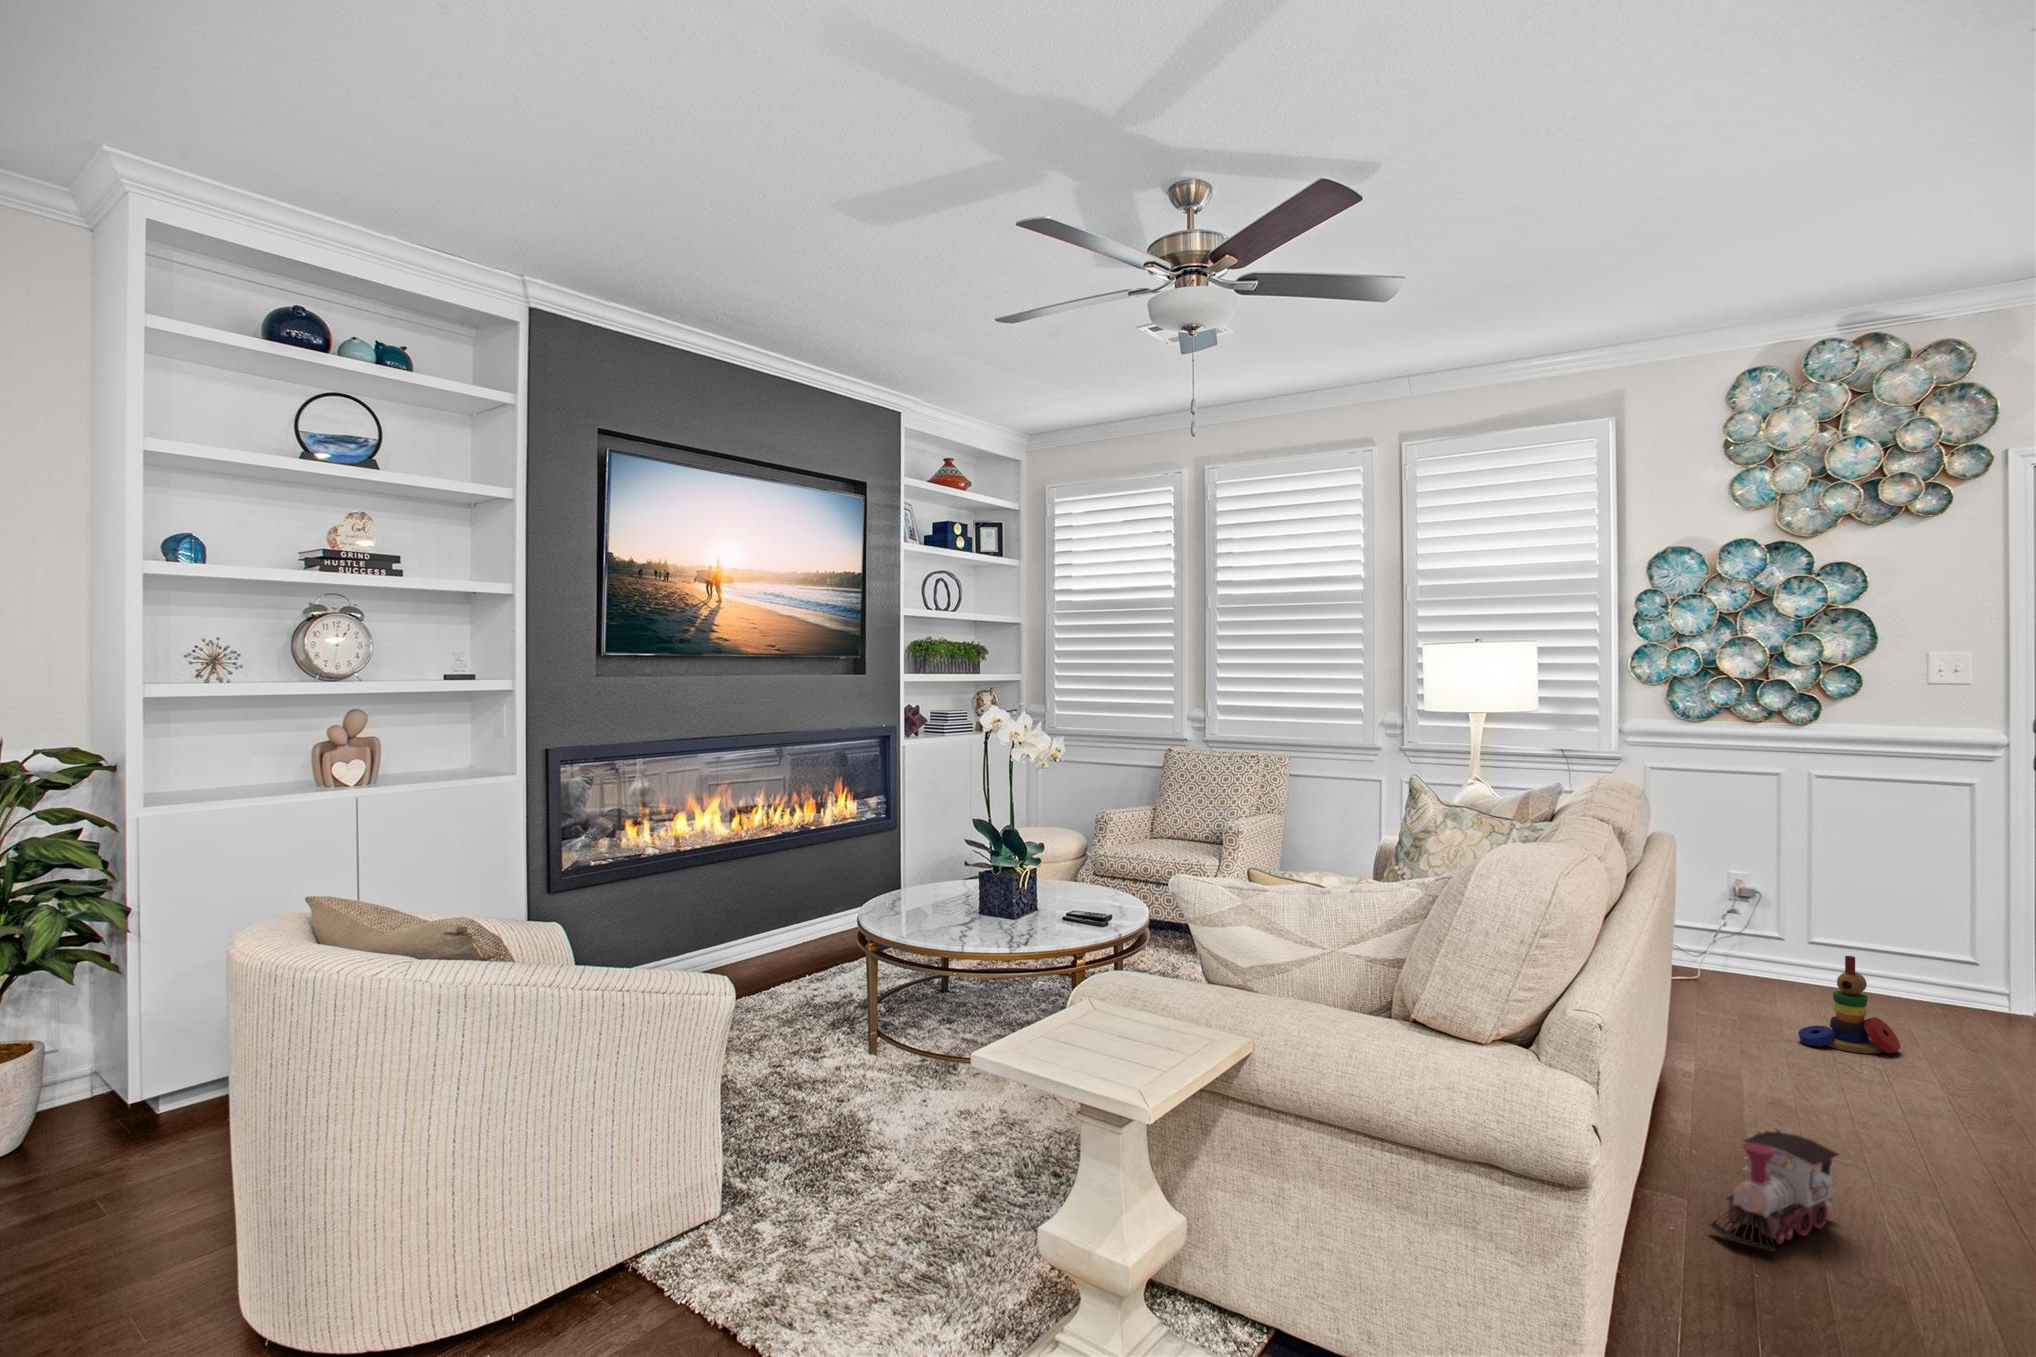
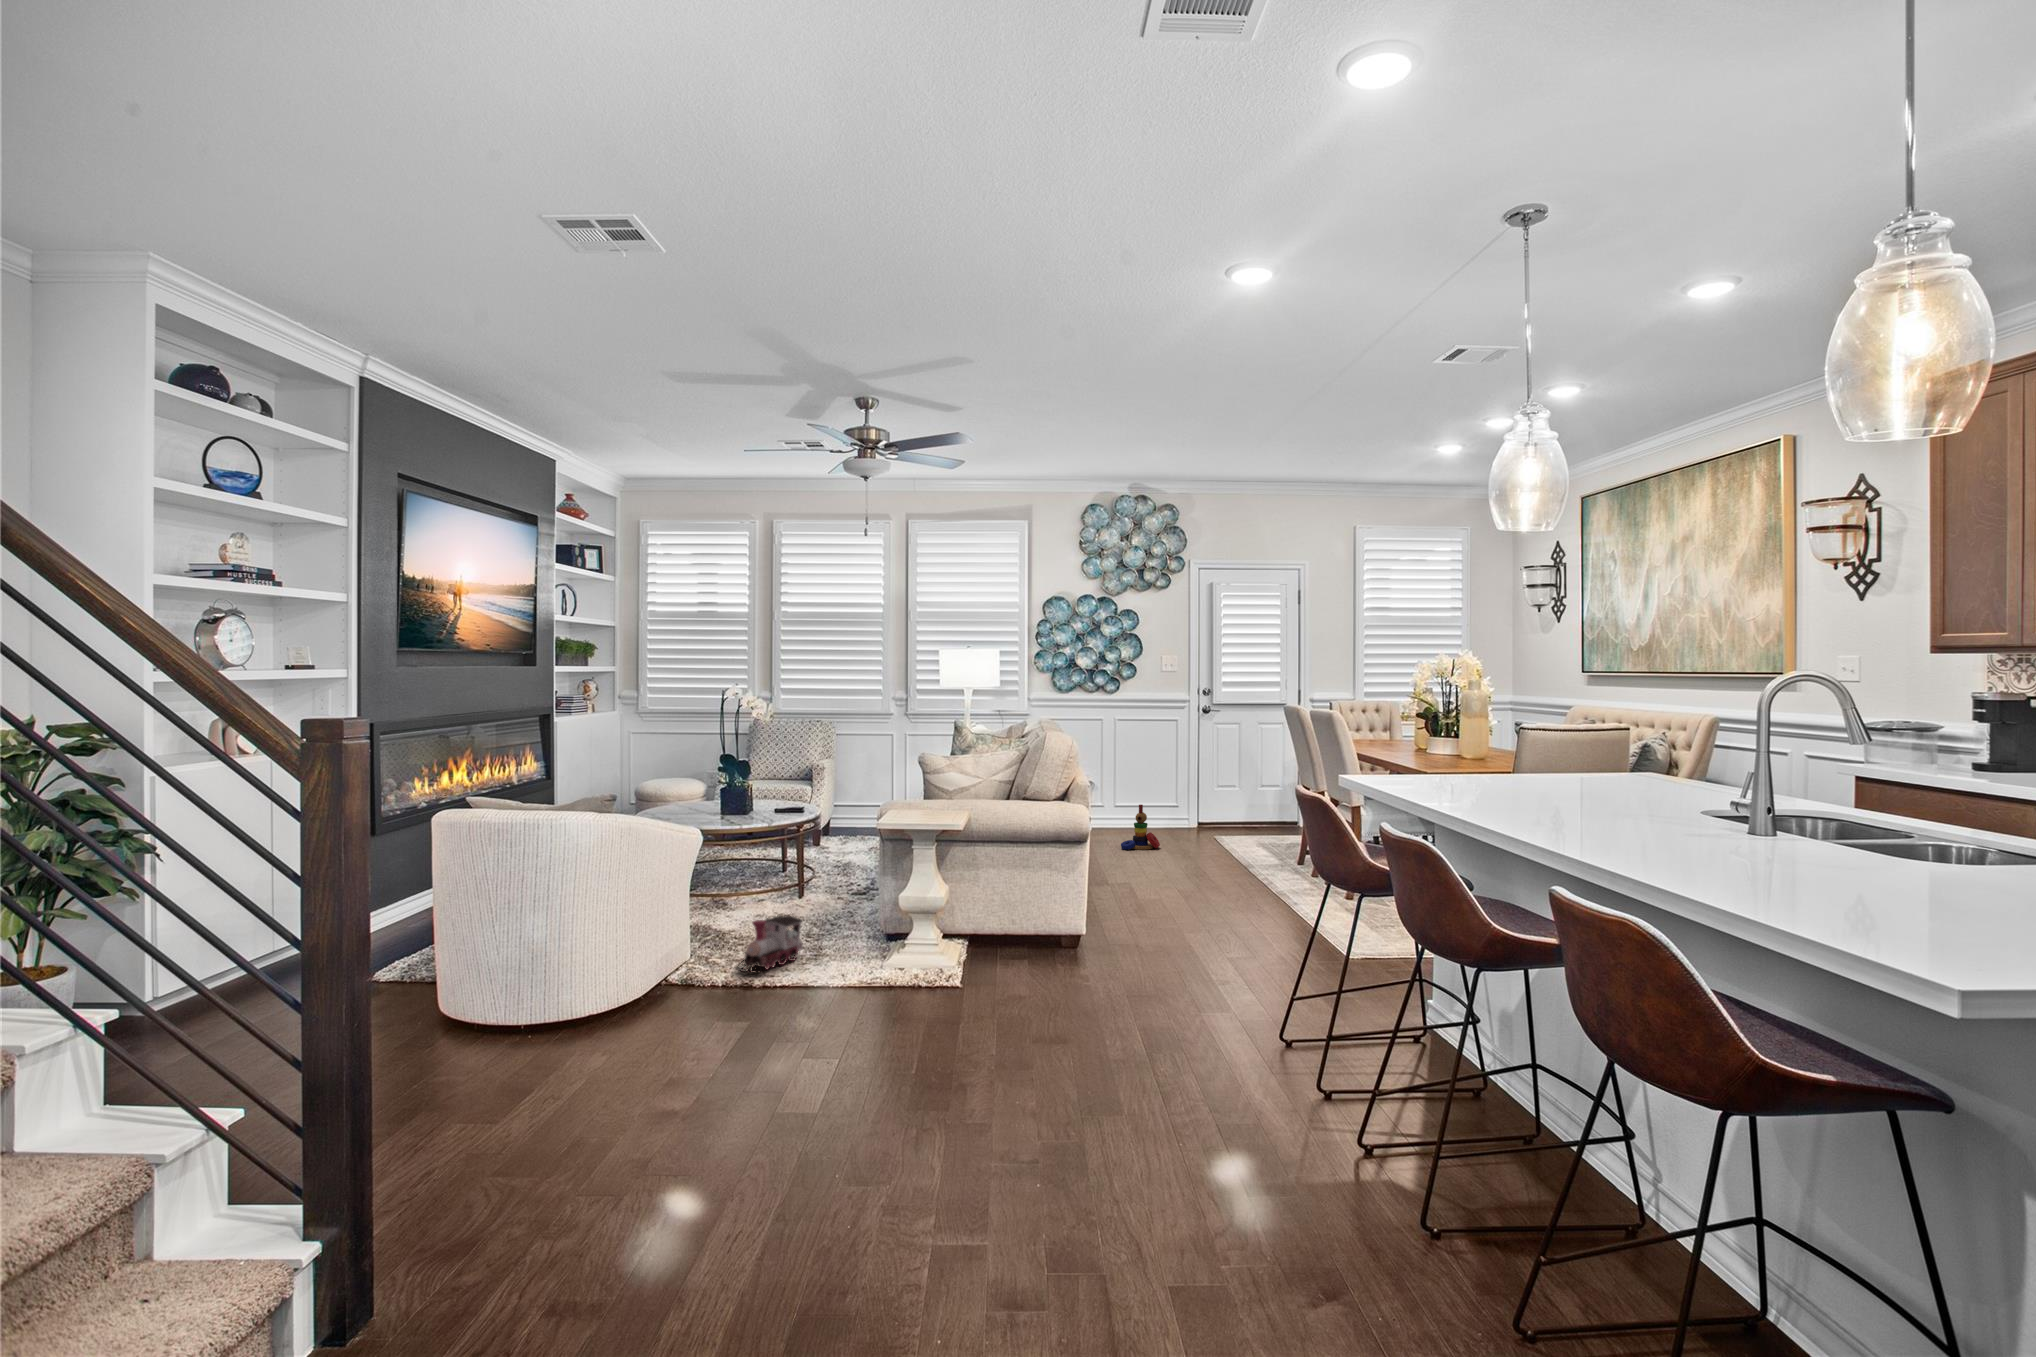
toy train: present [1709,1129,1839,1251] -> present [735,915,803,972]

